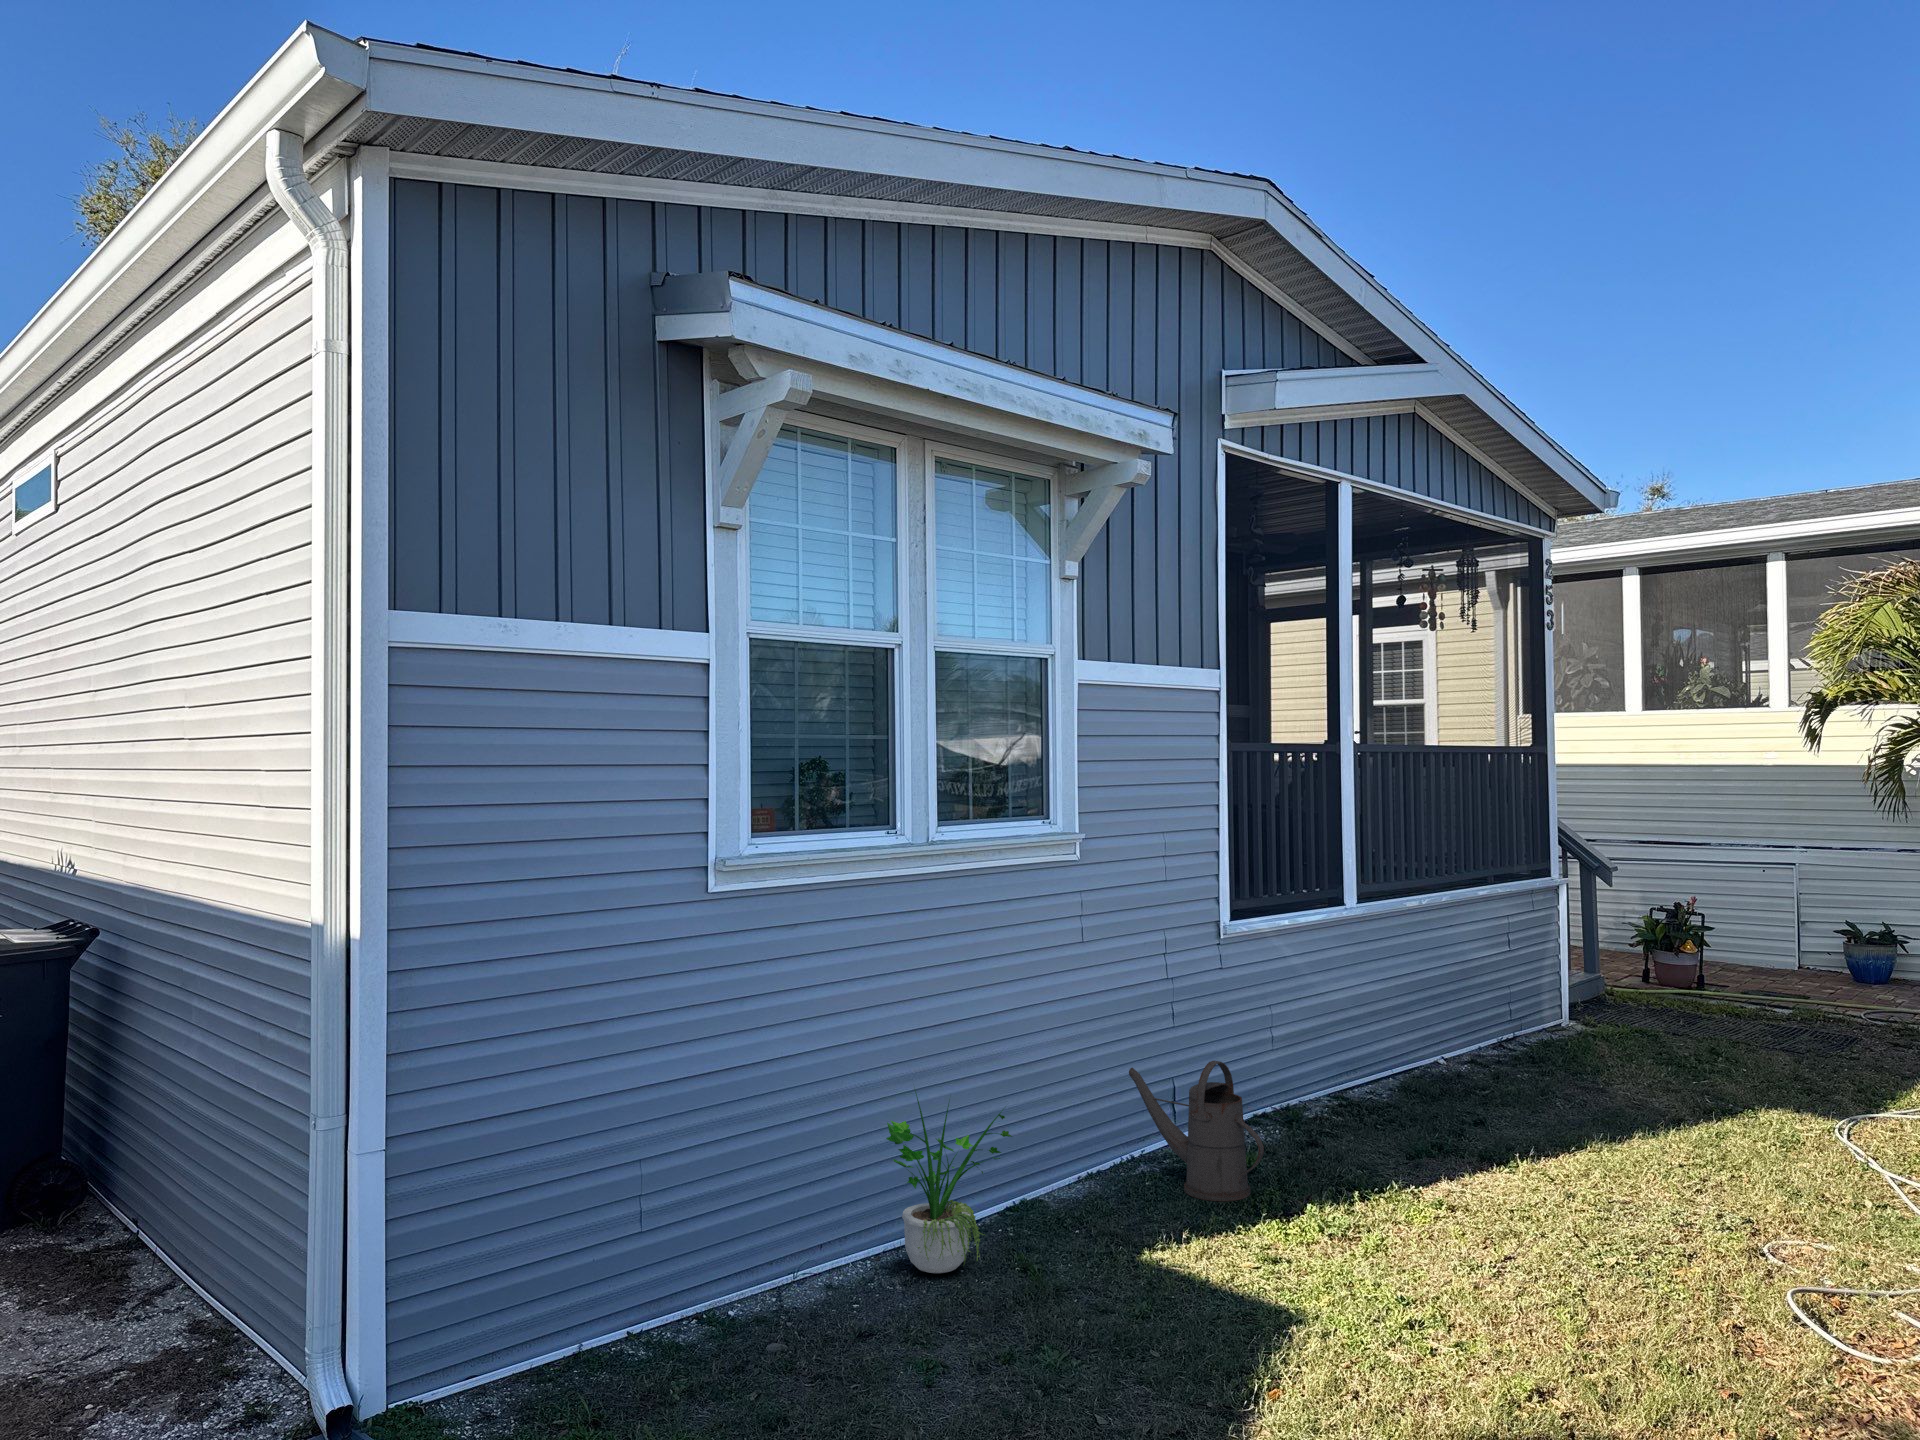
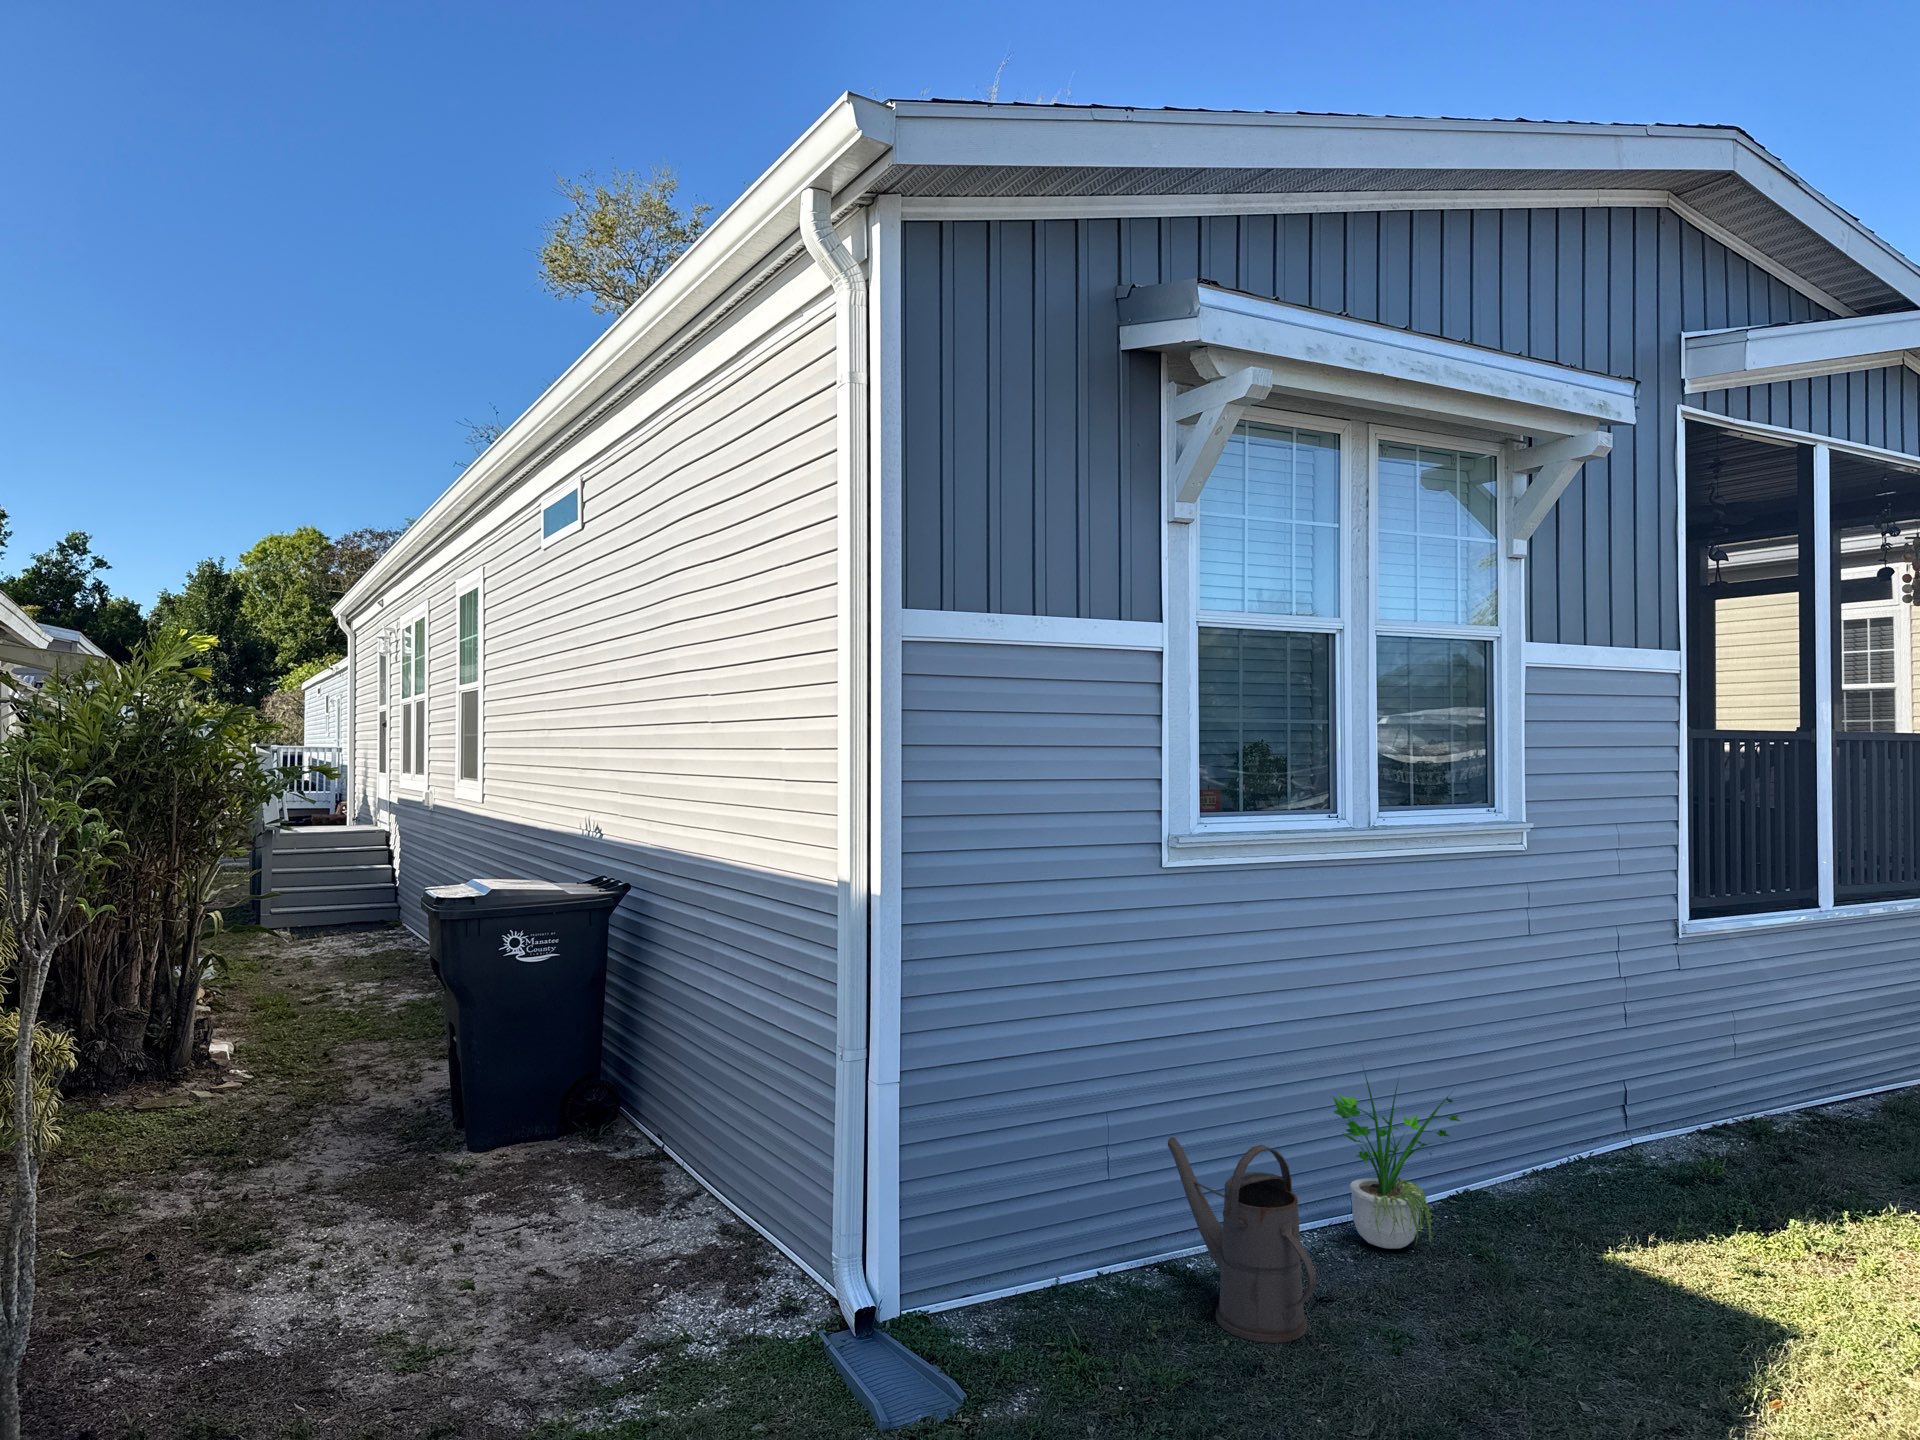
watering can: present [1129,1061,1264,1201] -> present [1168,1137,1316,1343]

